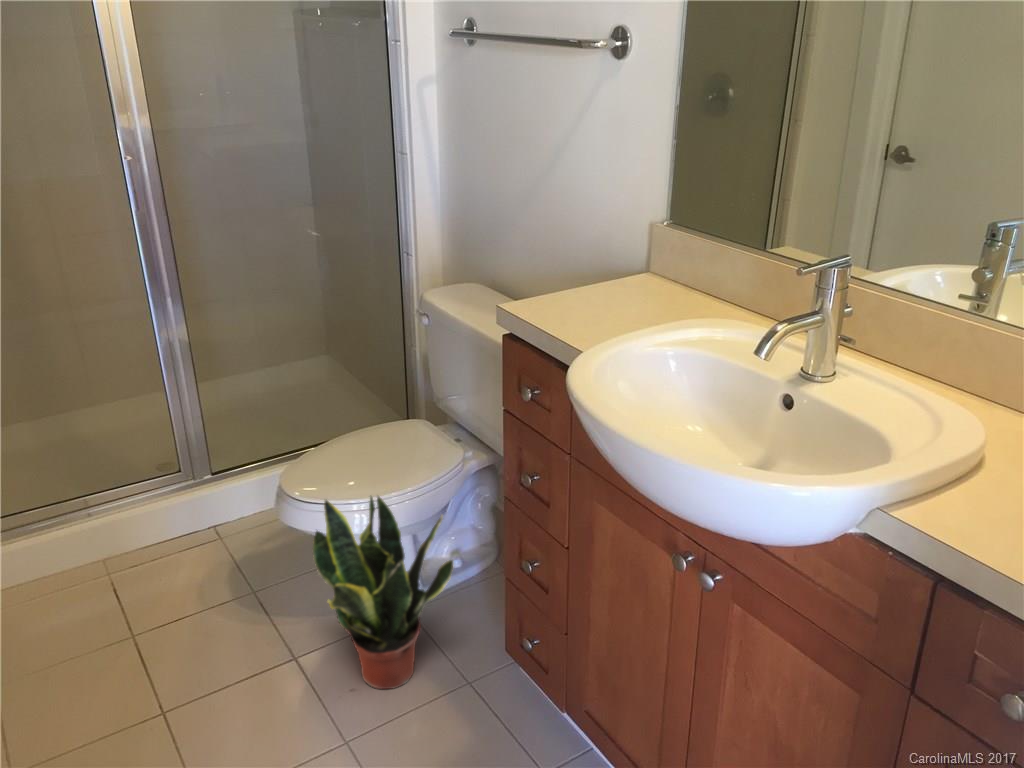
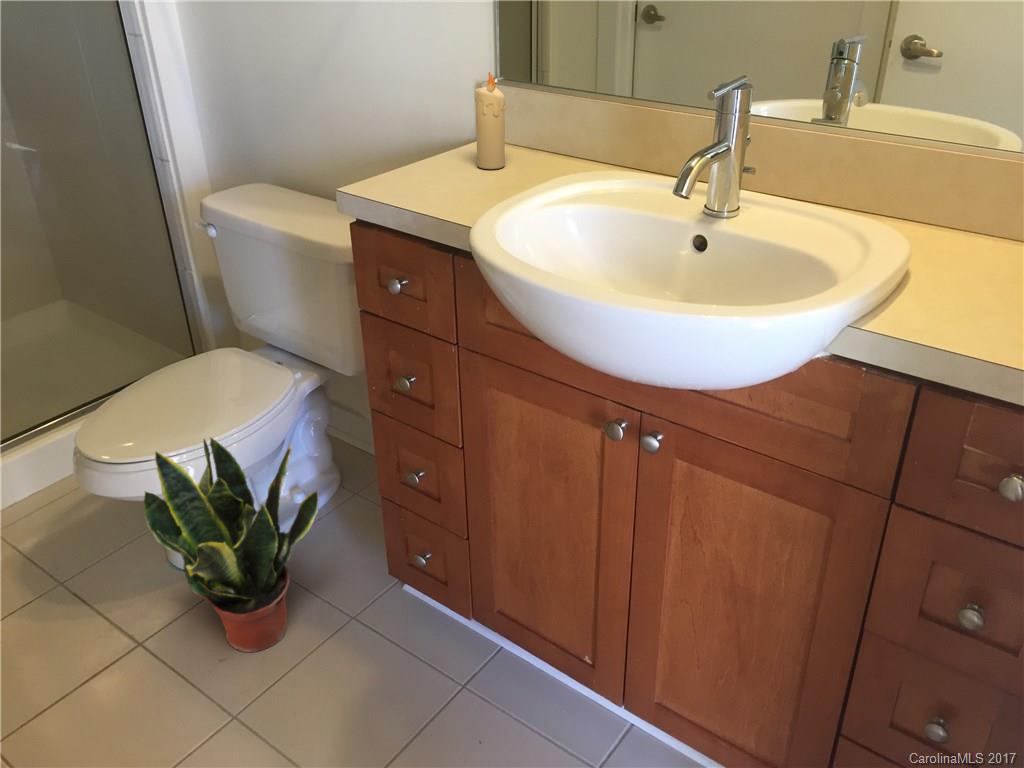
candle: none [628,219,658,303] -> present [474,72,506,169]

